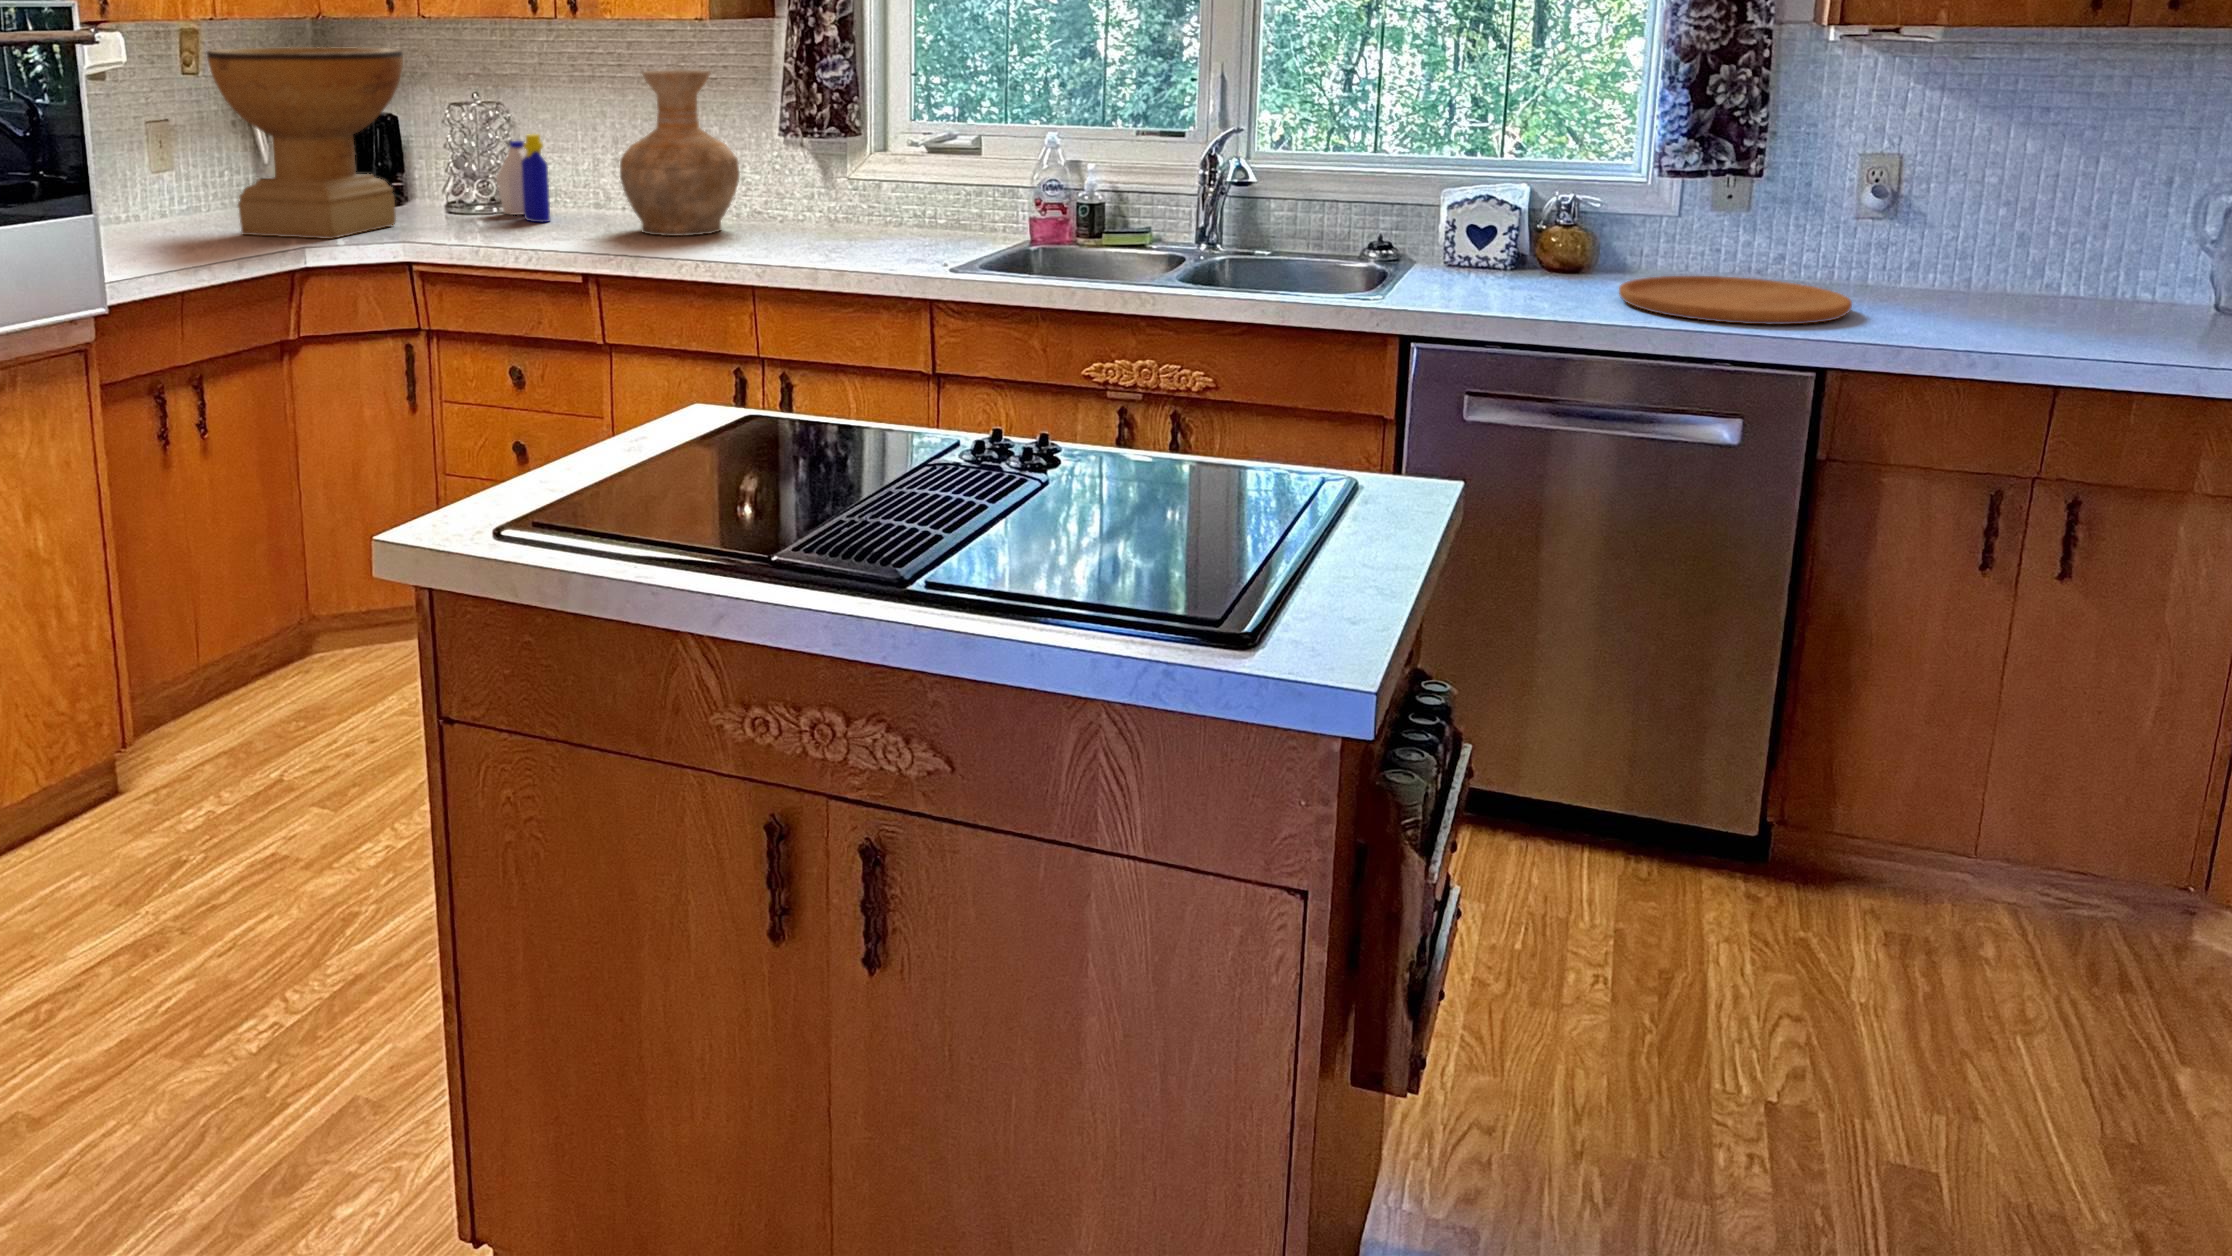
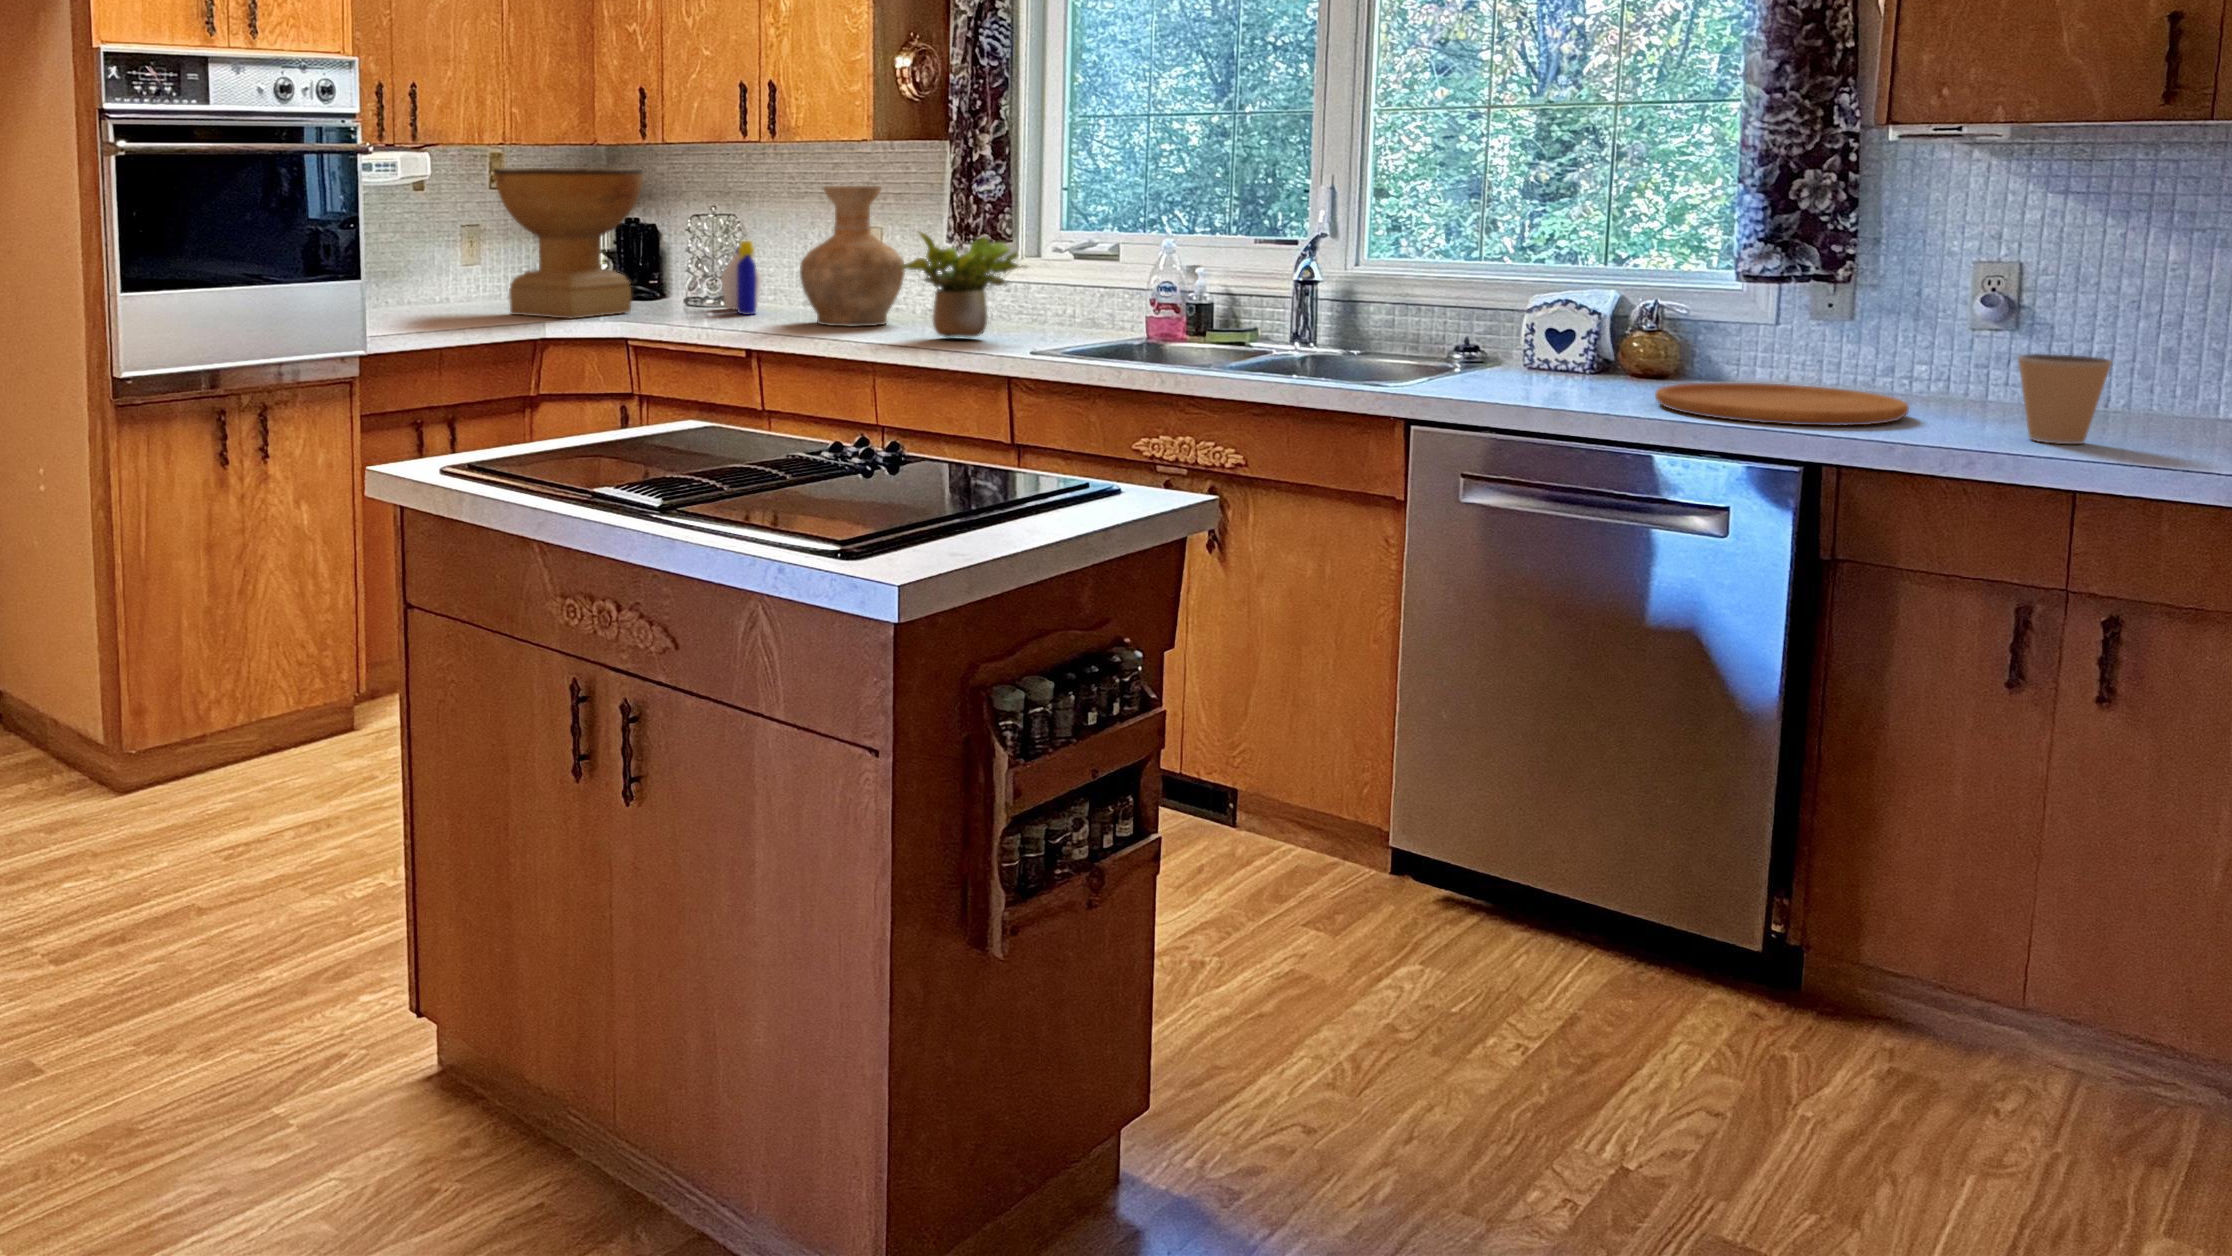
potted plant: none [764,127,907,248] -> present [900,232,1026,338]
coffee cup: none [1968,248,2053,334] -> present [2018,354,2112,444]

